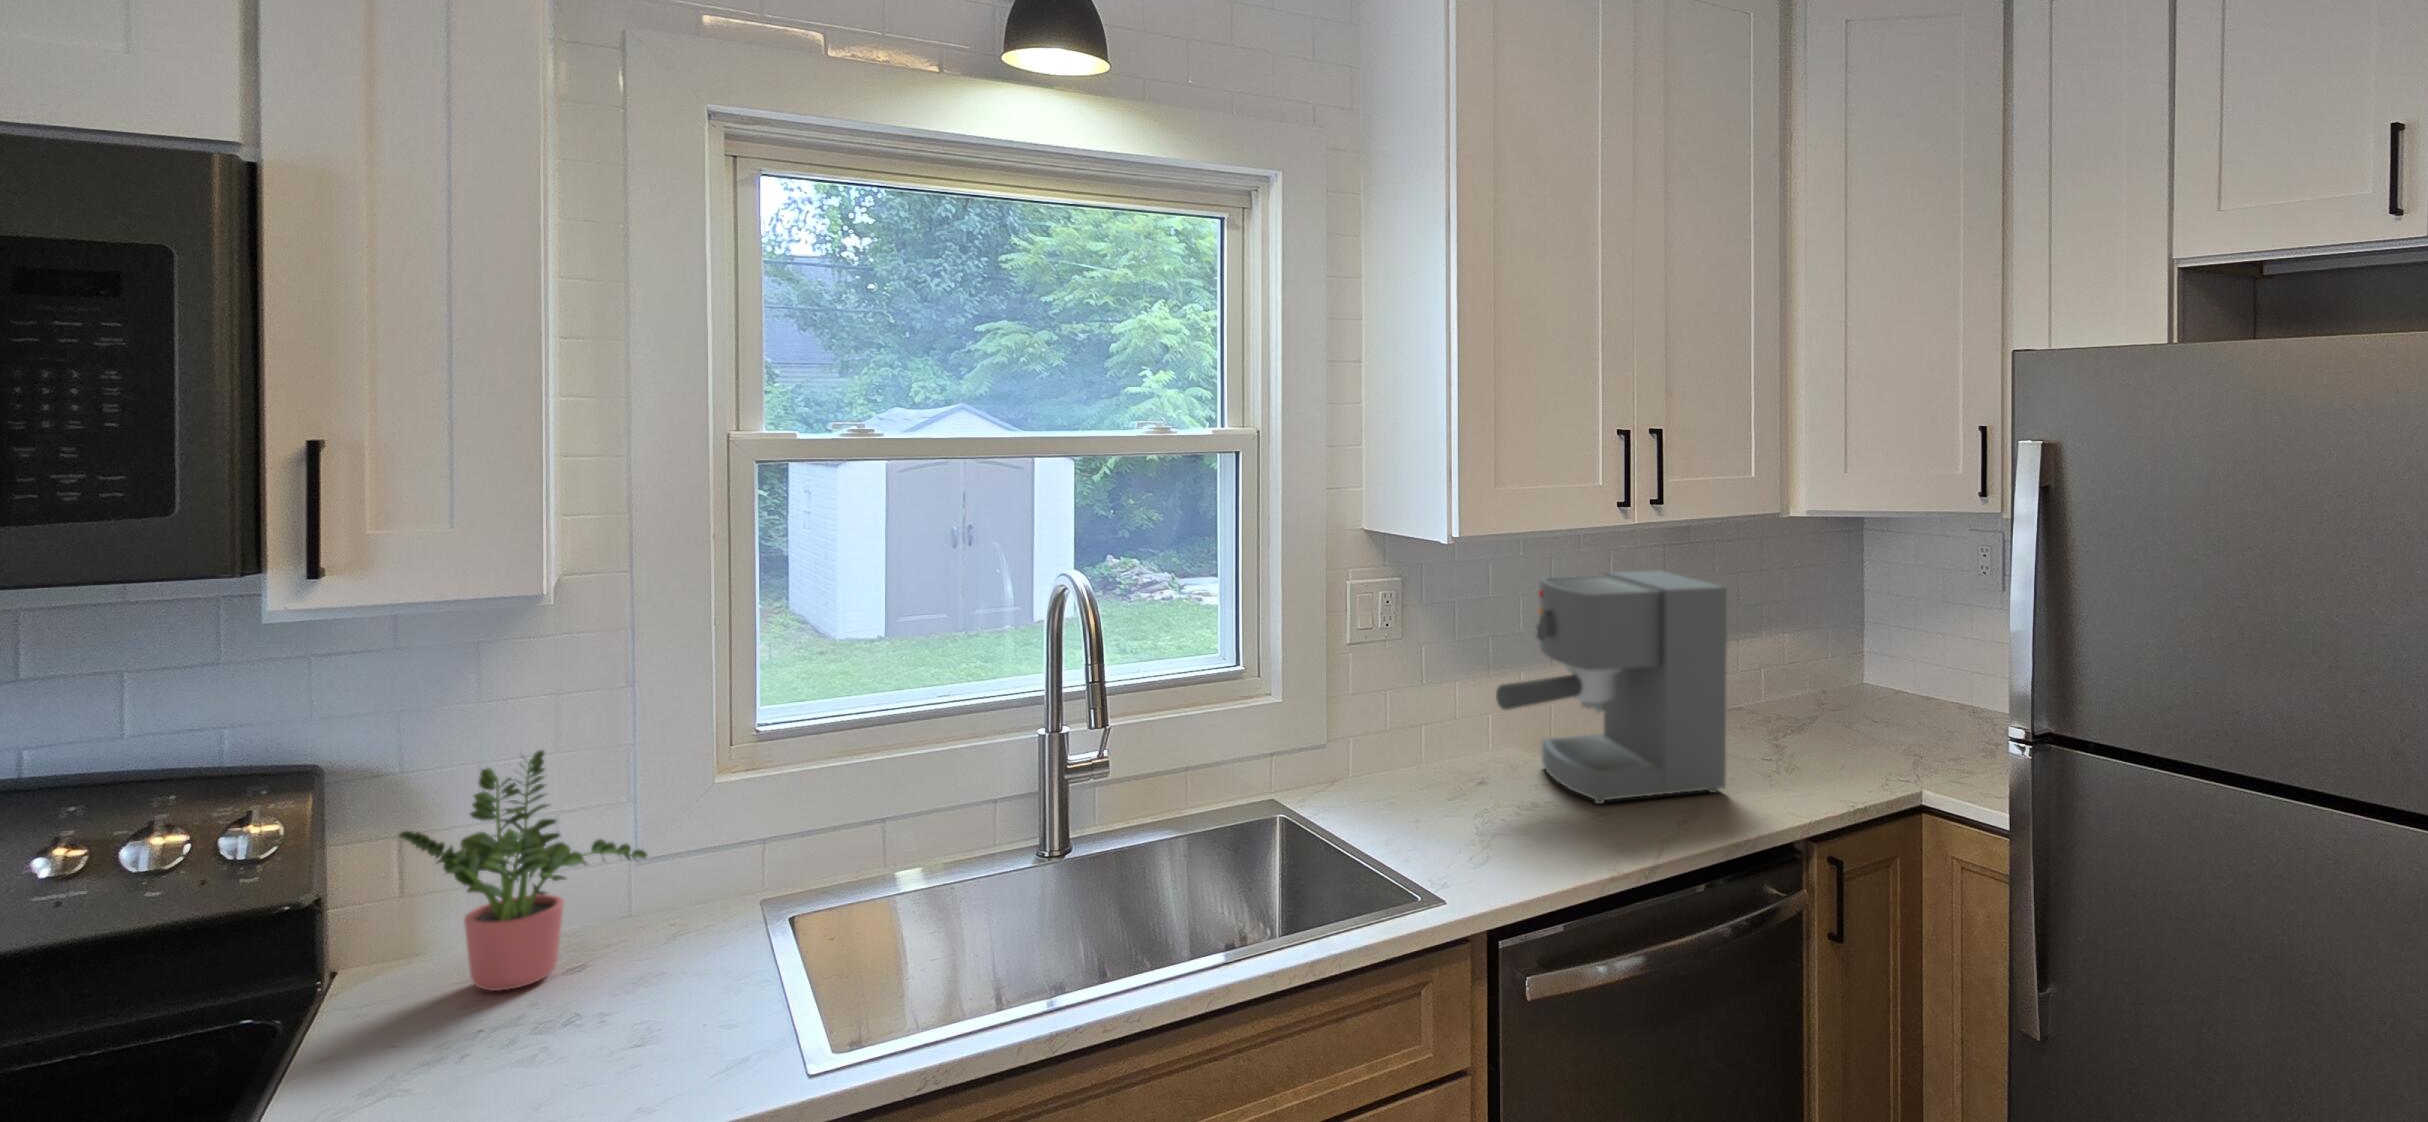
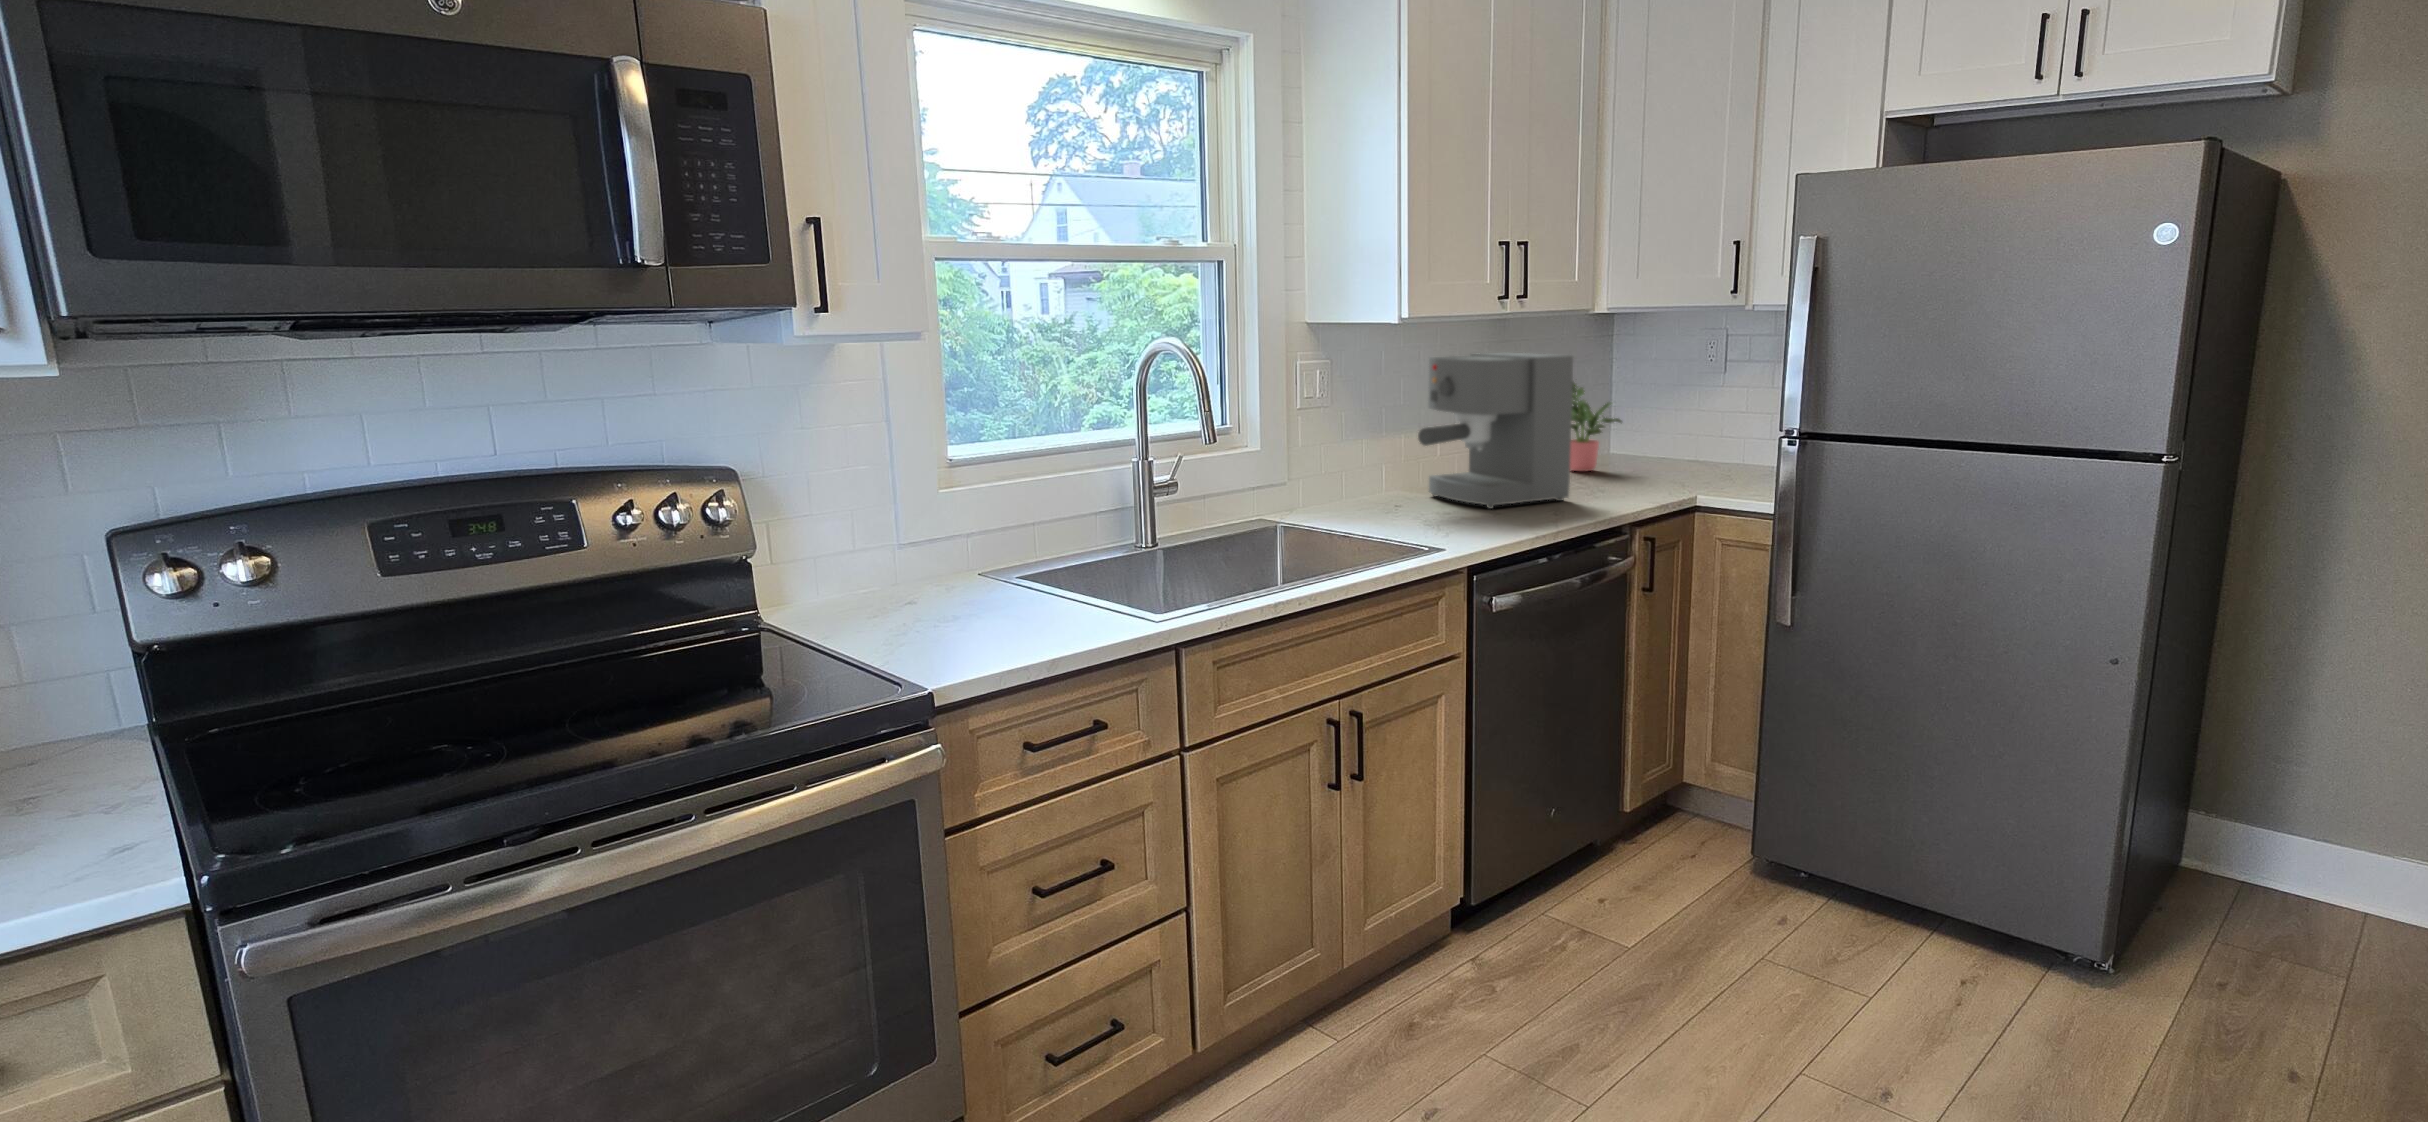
potted plant: present [398,751,647,991] -> present [1570,382,1622,472]

